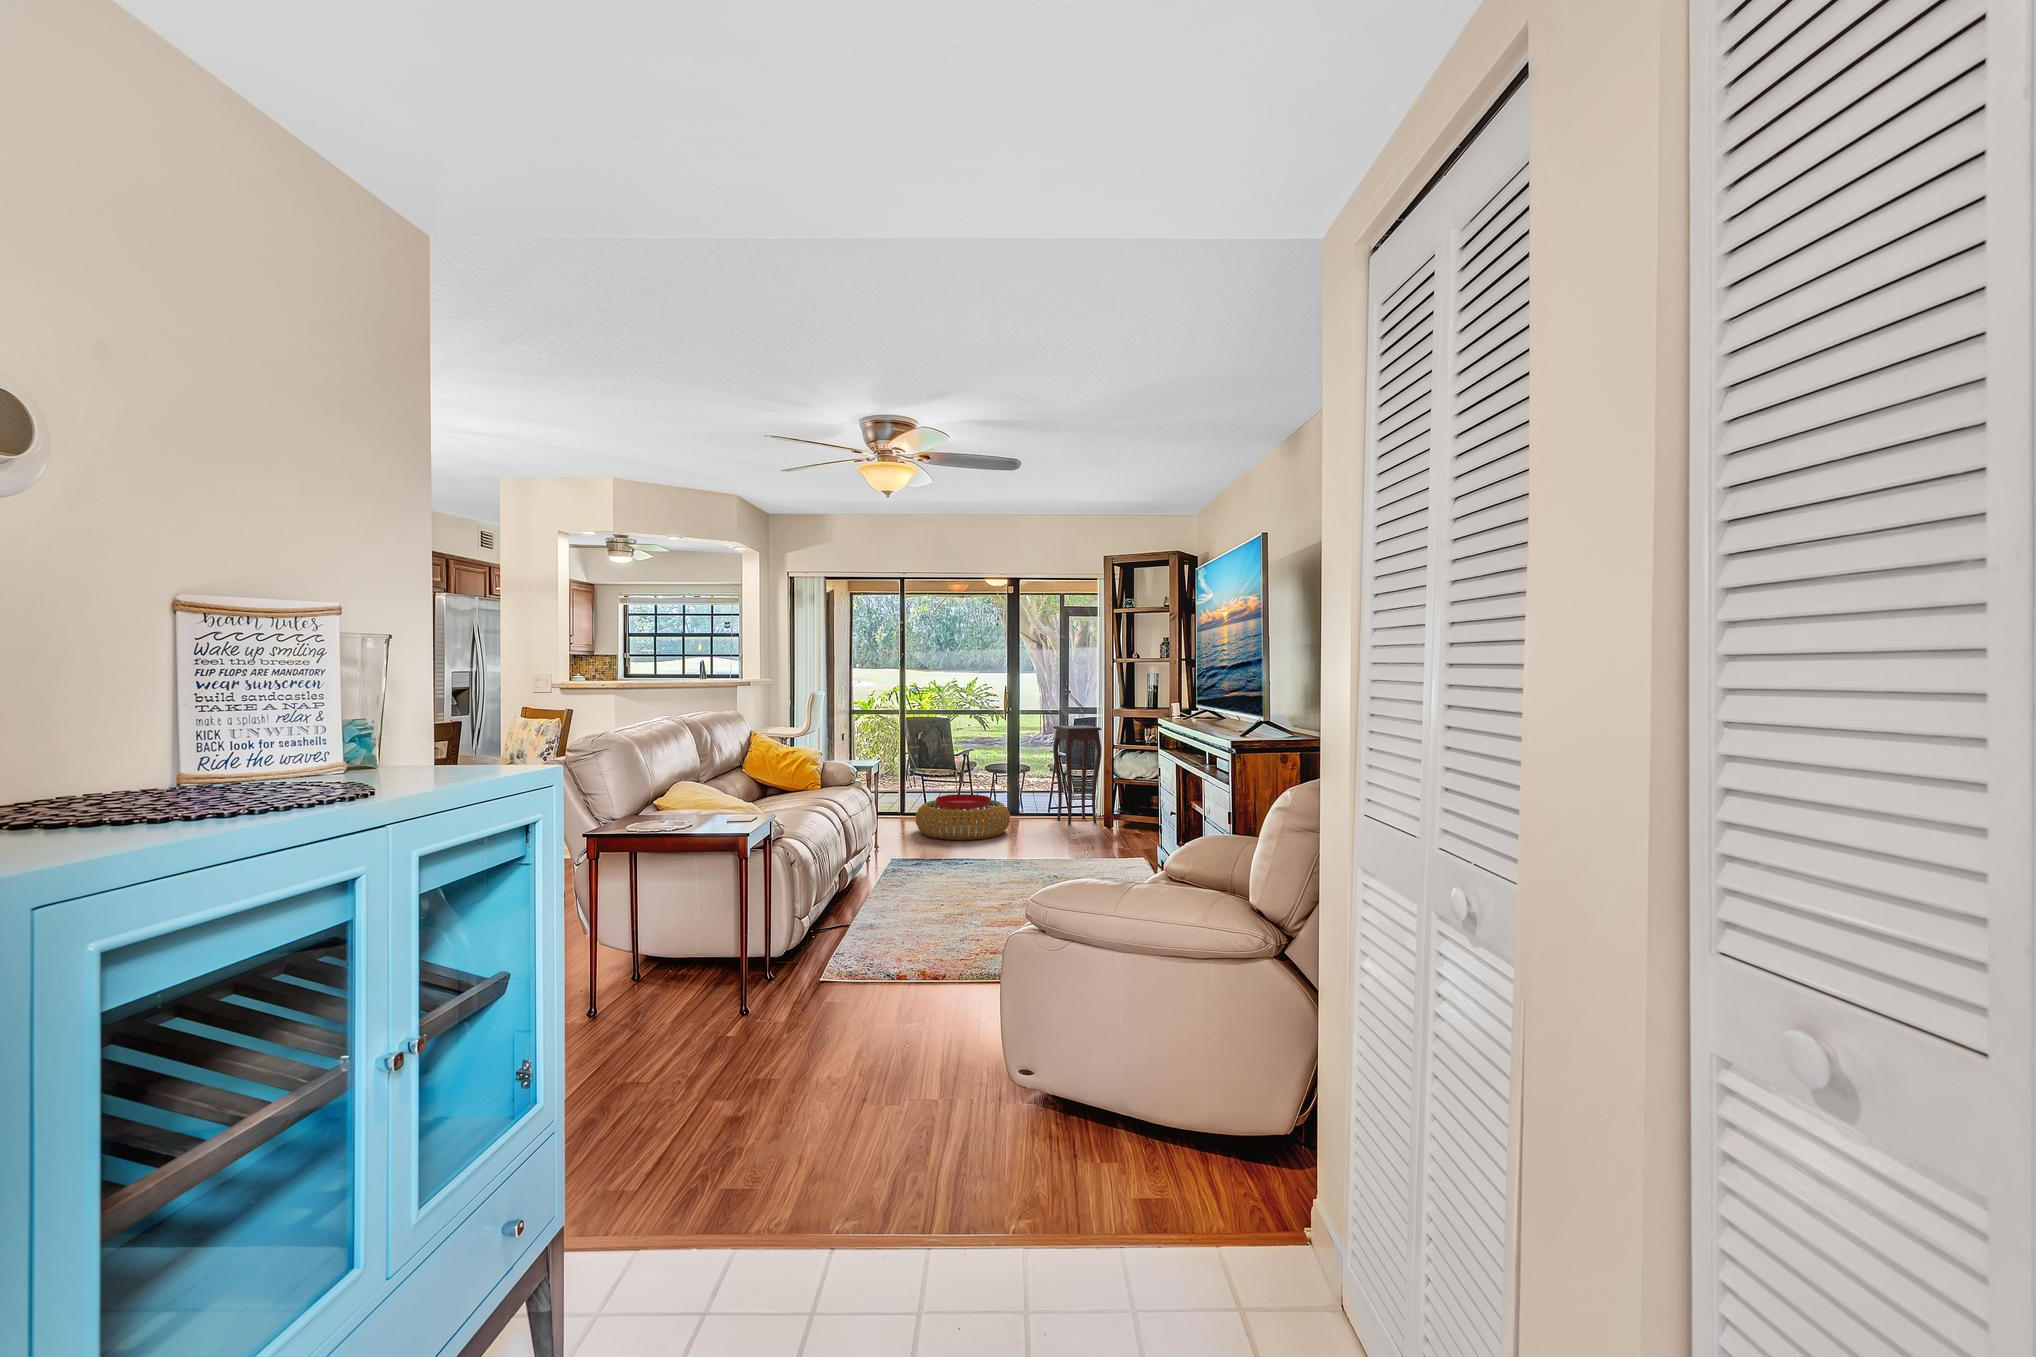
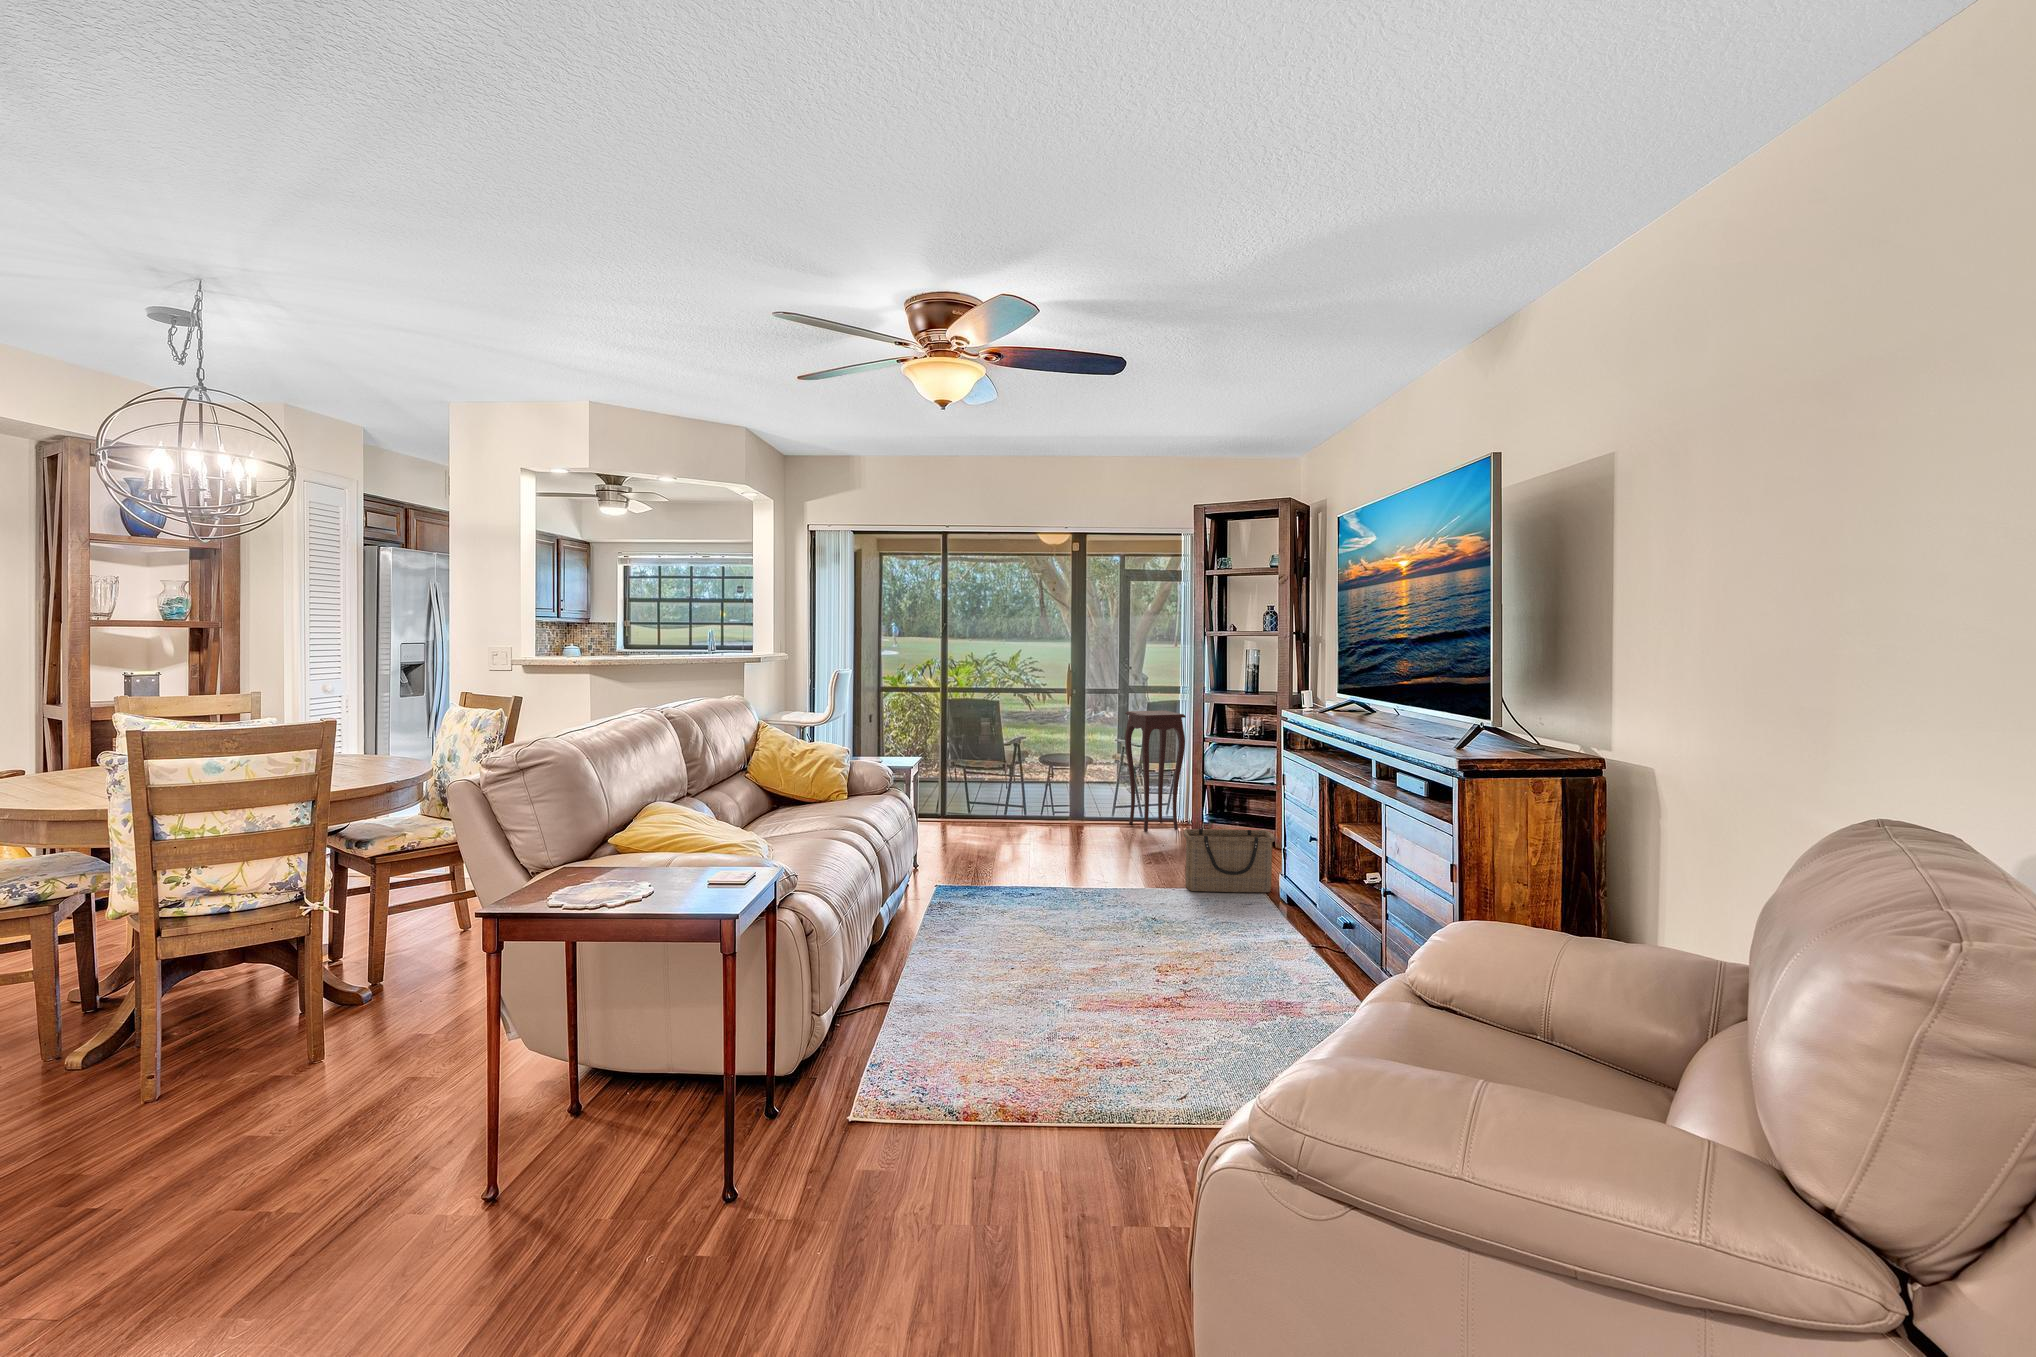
pouf: present [916,794,1010,840] -> none [962,794,1077,854]
basket: none [1087,814,1157,862] -> present [1184,829,1275,892]

